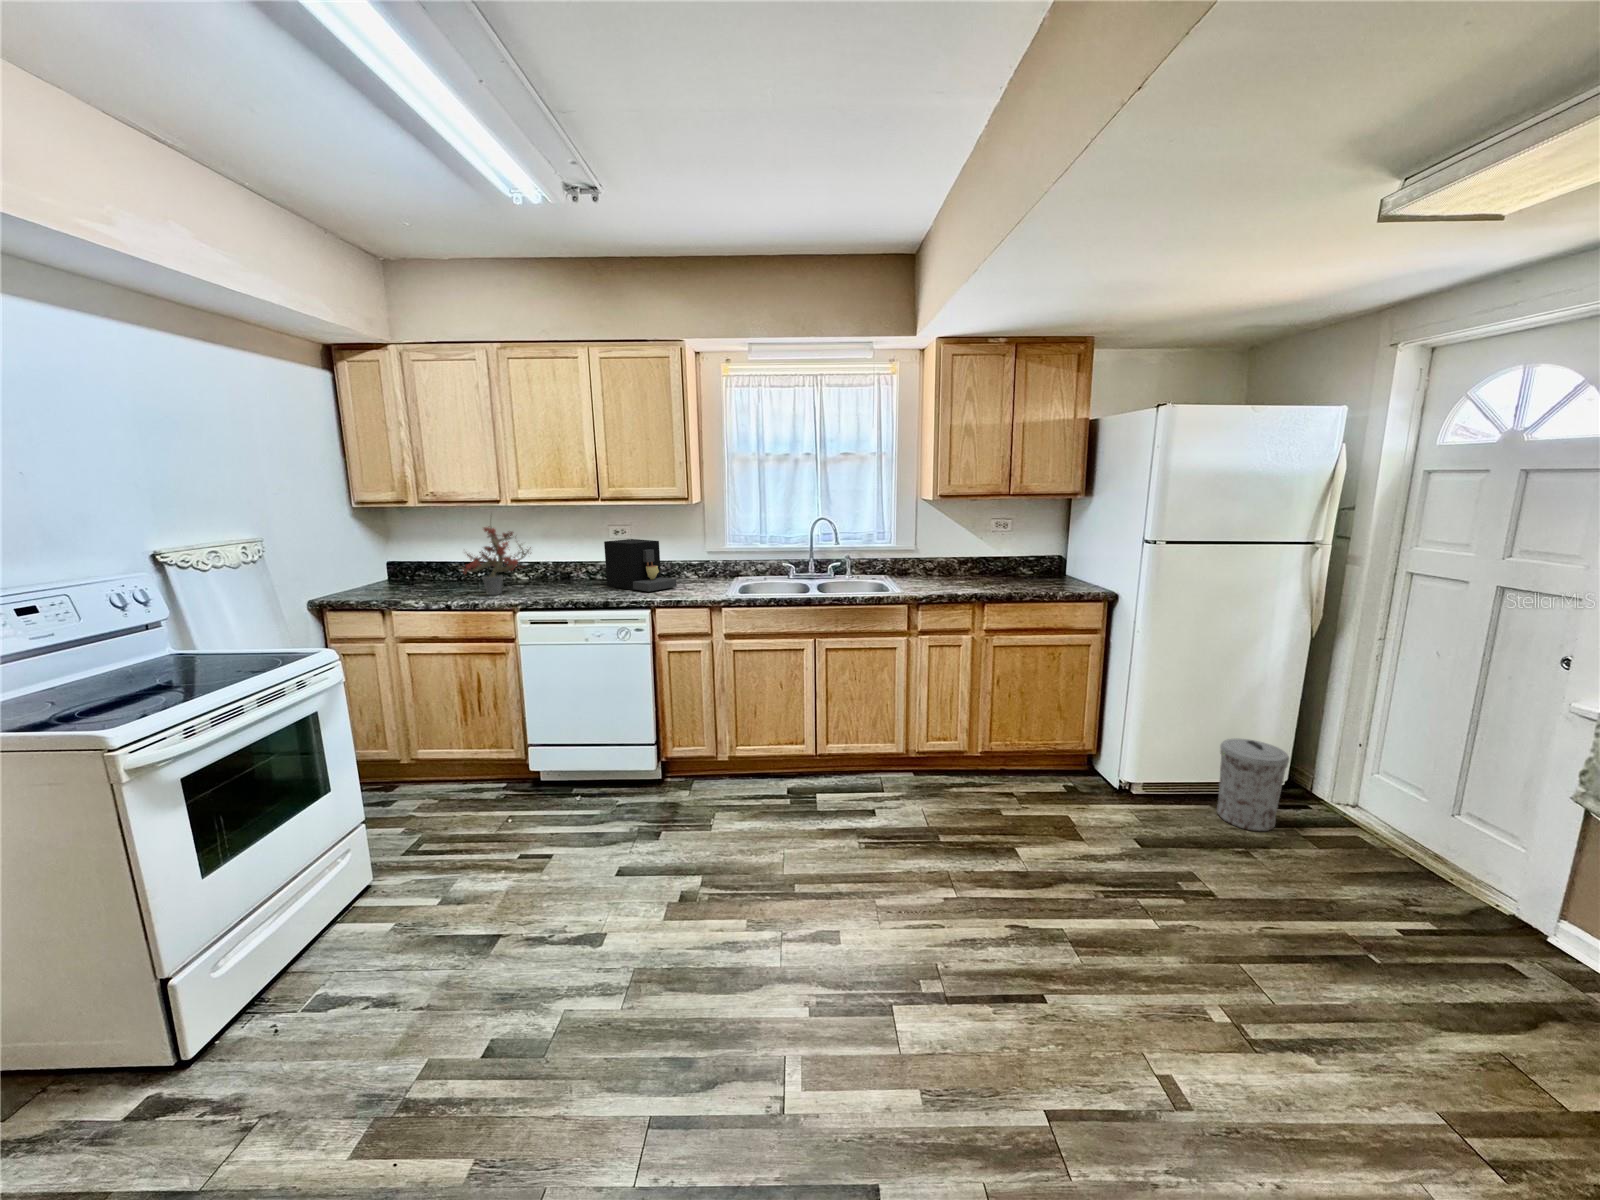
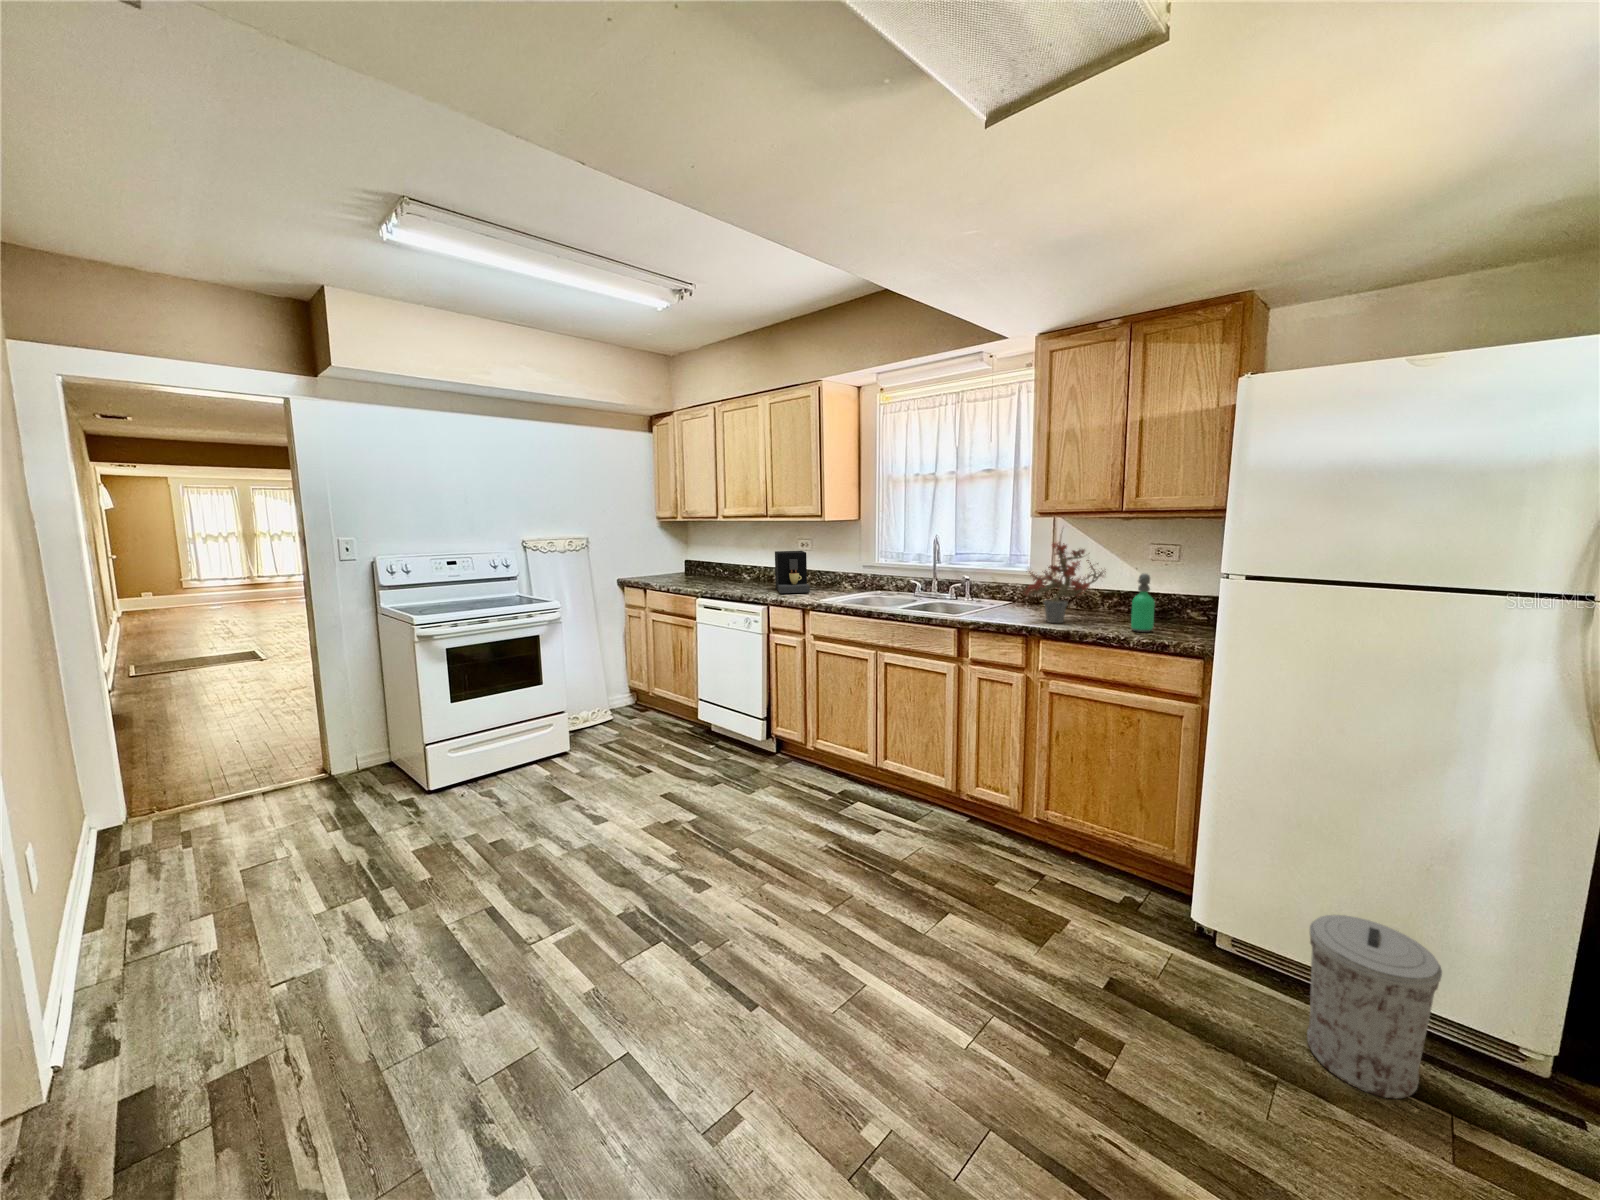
potted plant: present [462,526,531,595] -> present [1022,540,1106,623]
soap dispenser: none [1030,544,1047,588] -> present [1131,574,1155,632]

